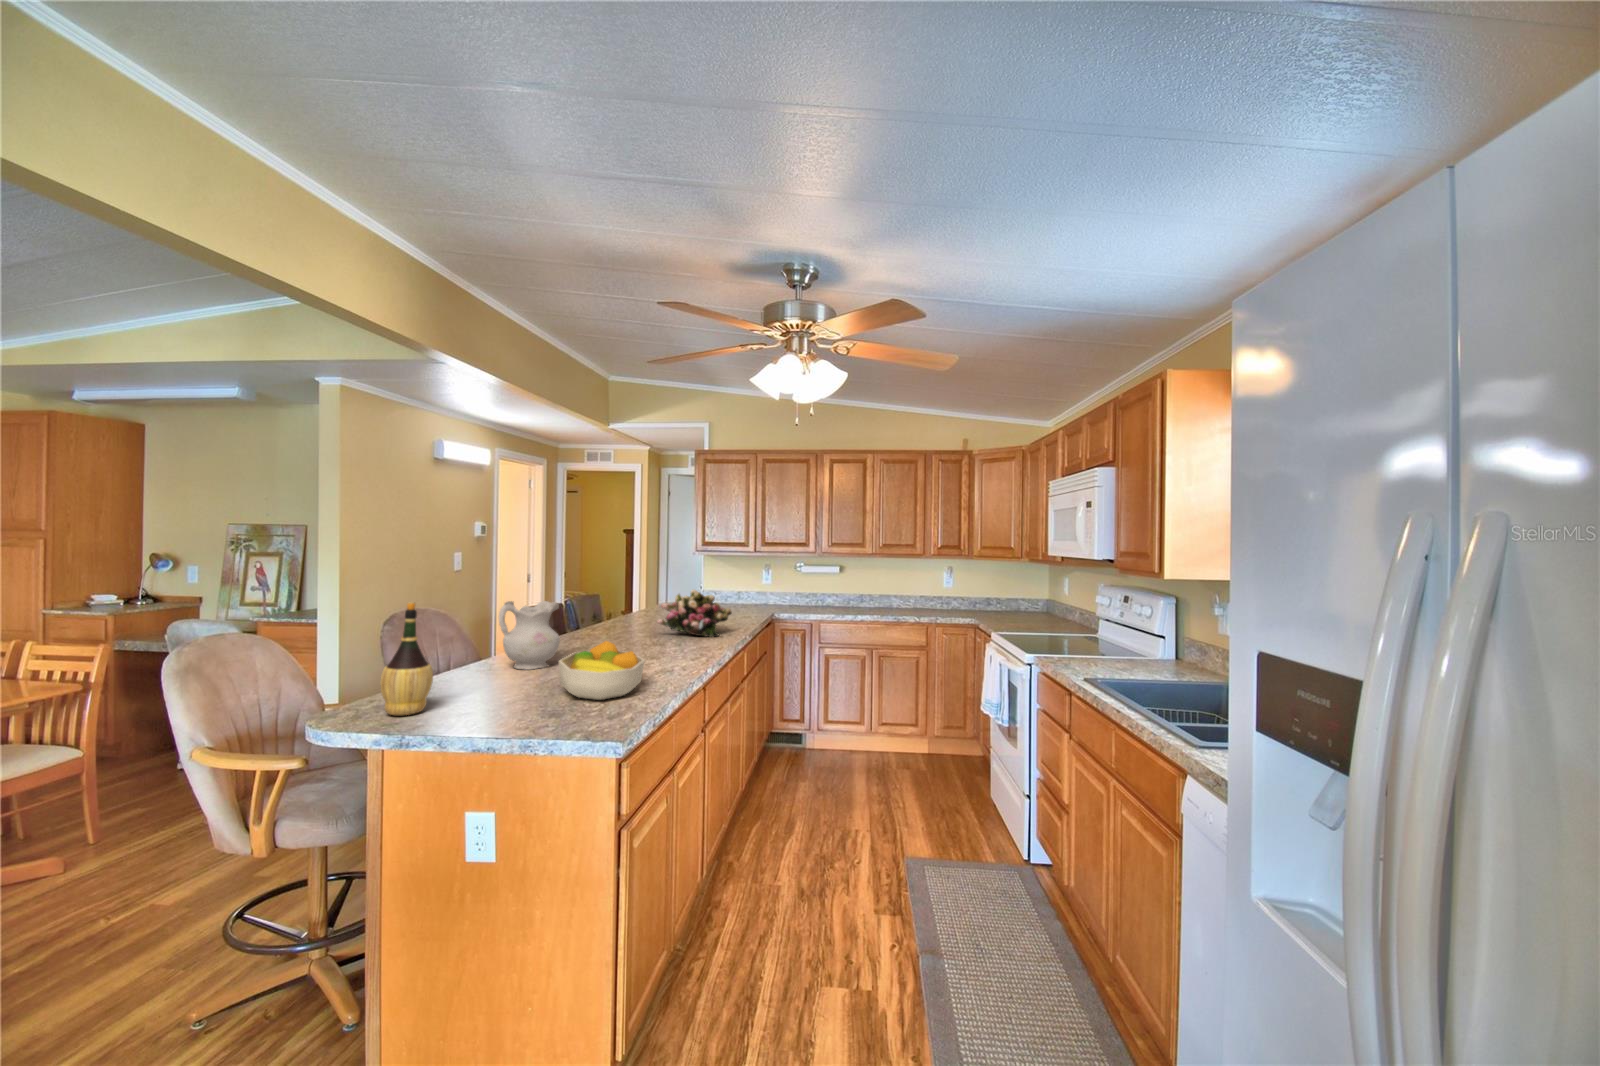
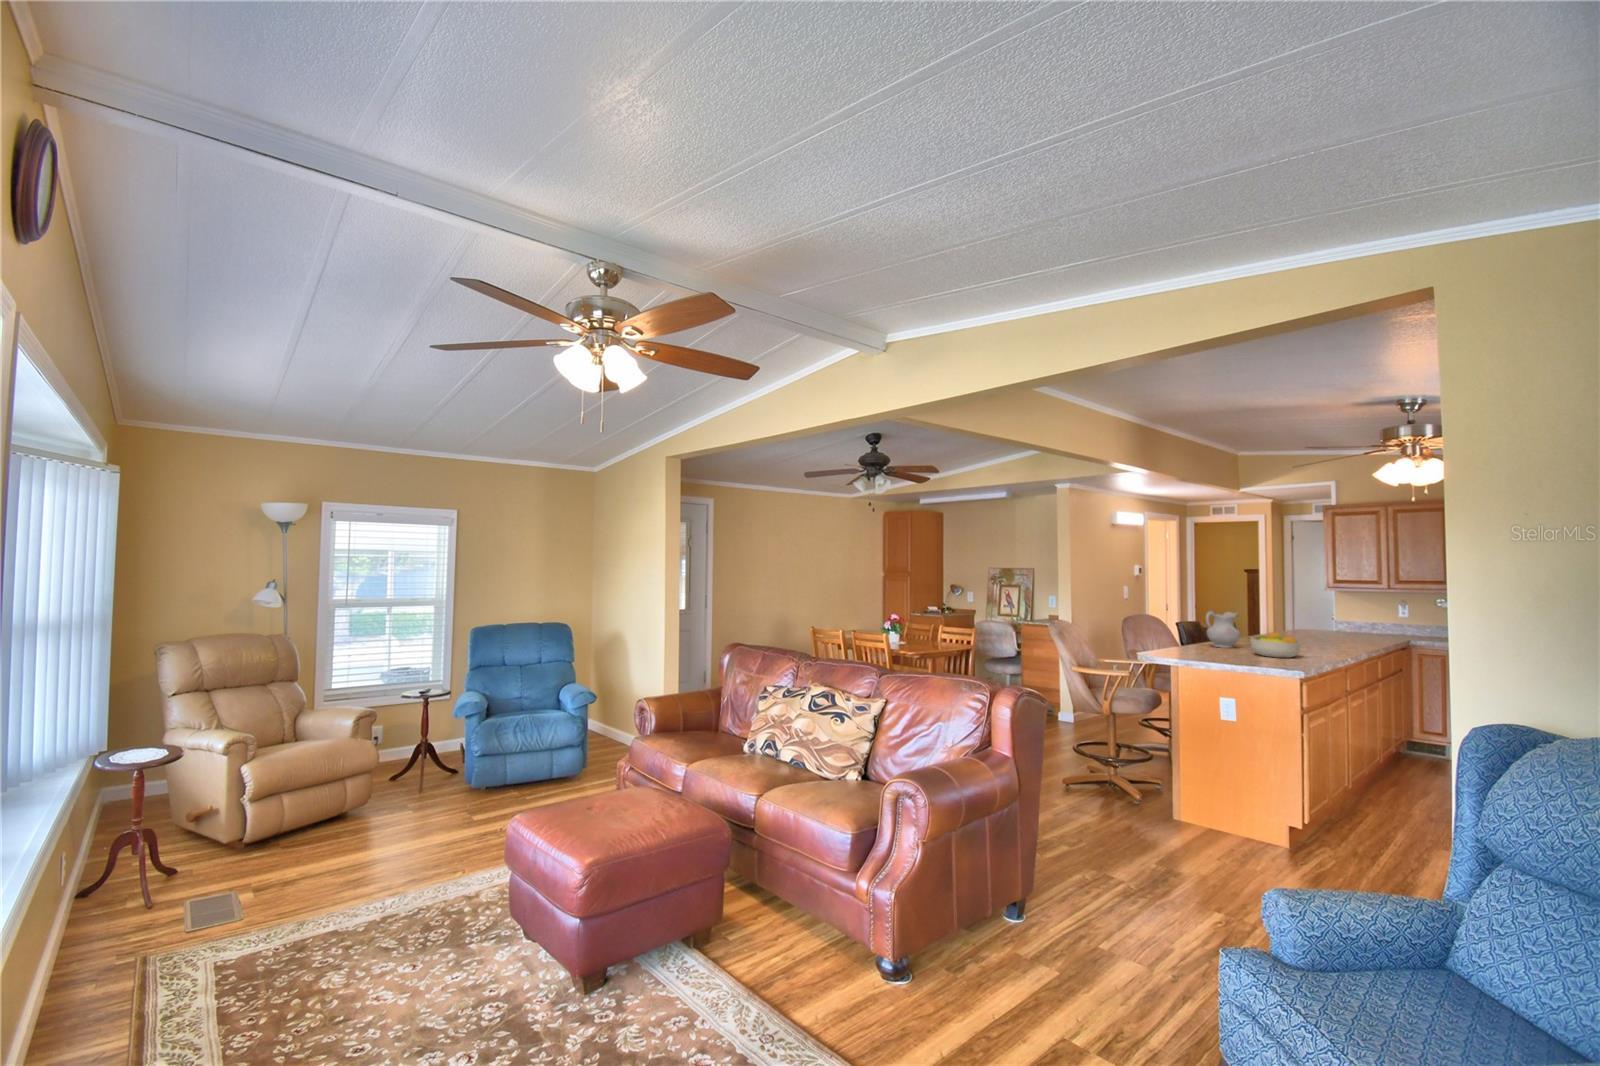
flower arrangement: present [657,590,732,637] -> none [1299,615,1364,649]
wine bottle: present [380,602,433,715] -> none [1171,604,1192,652]

